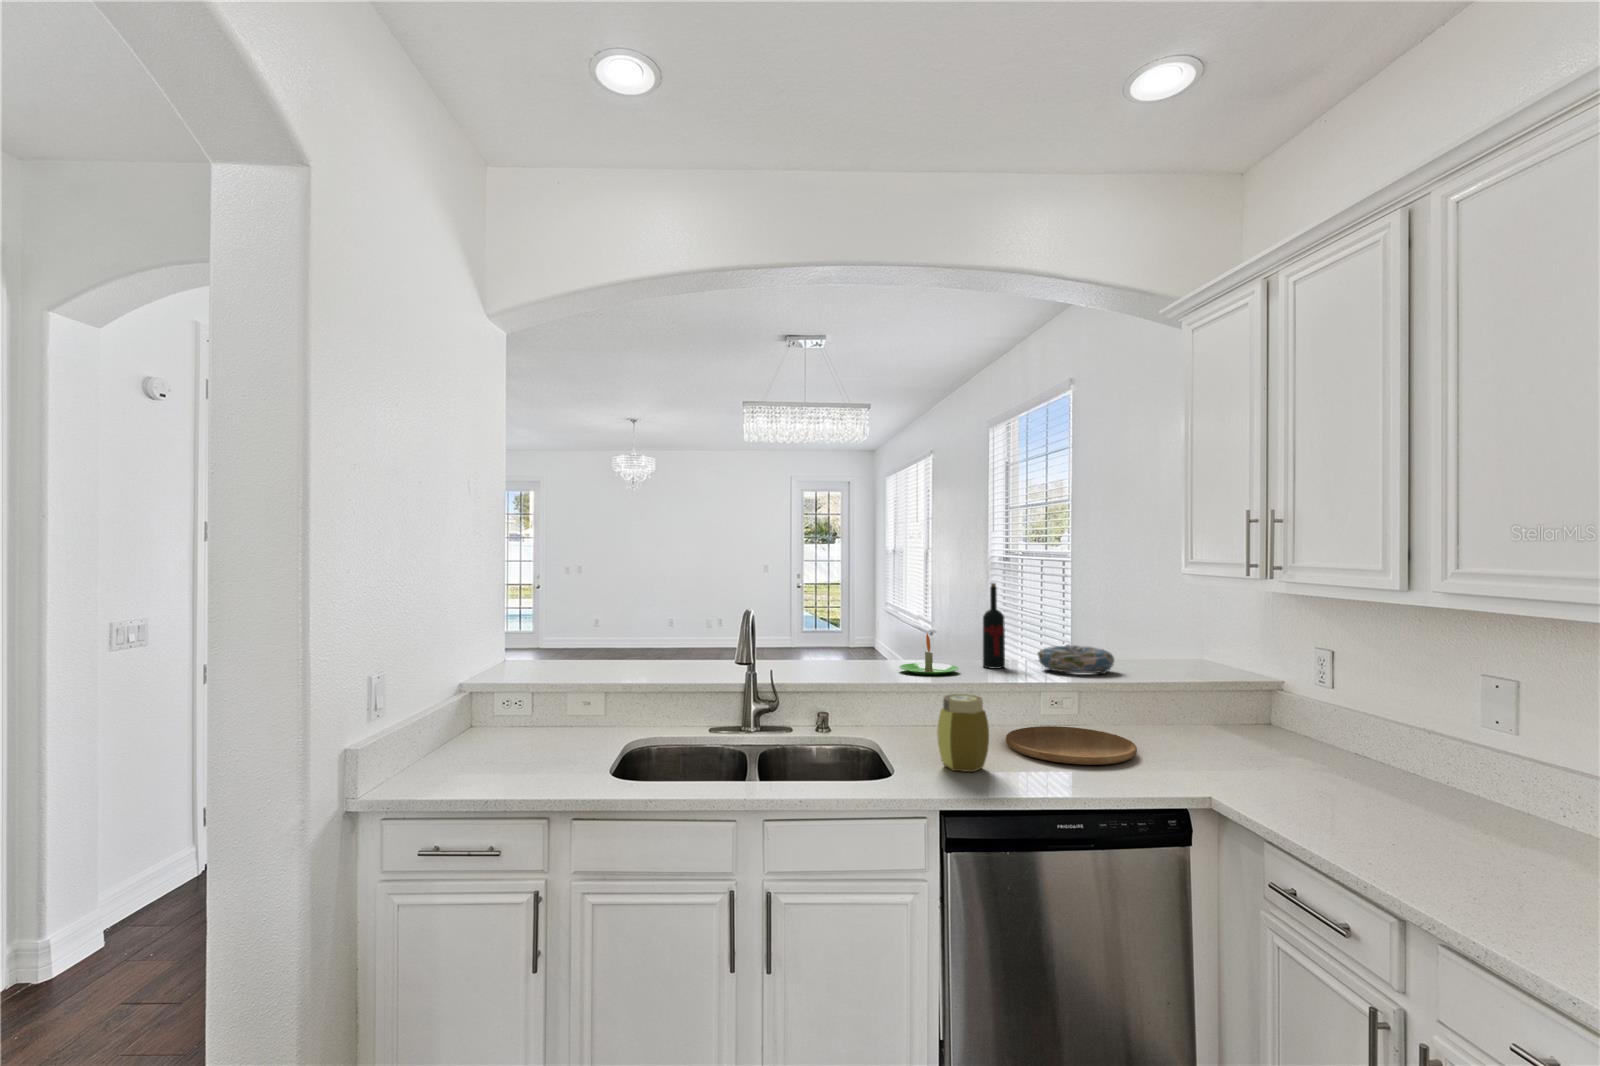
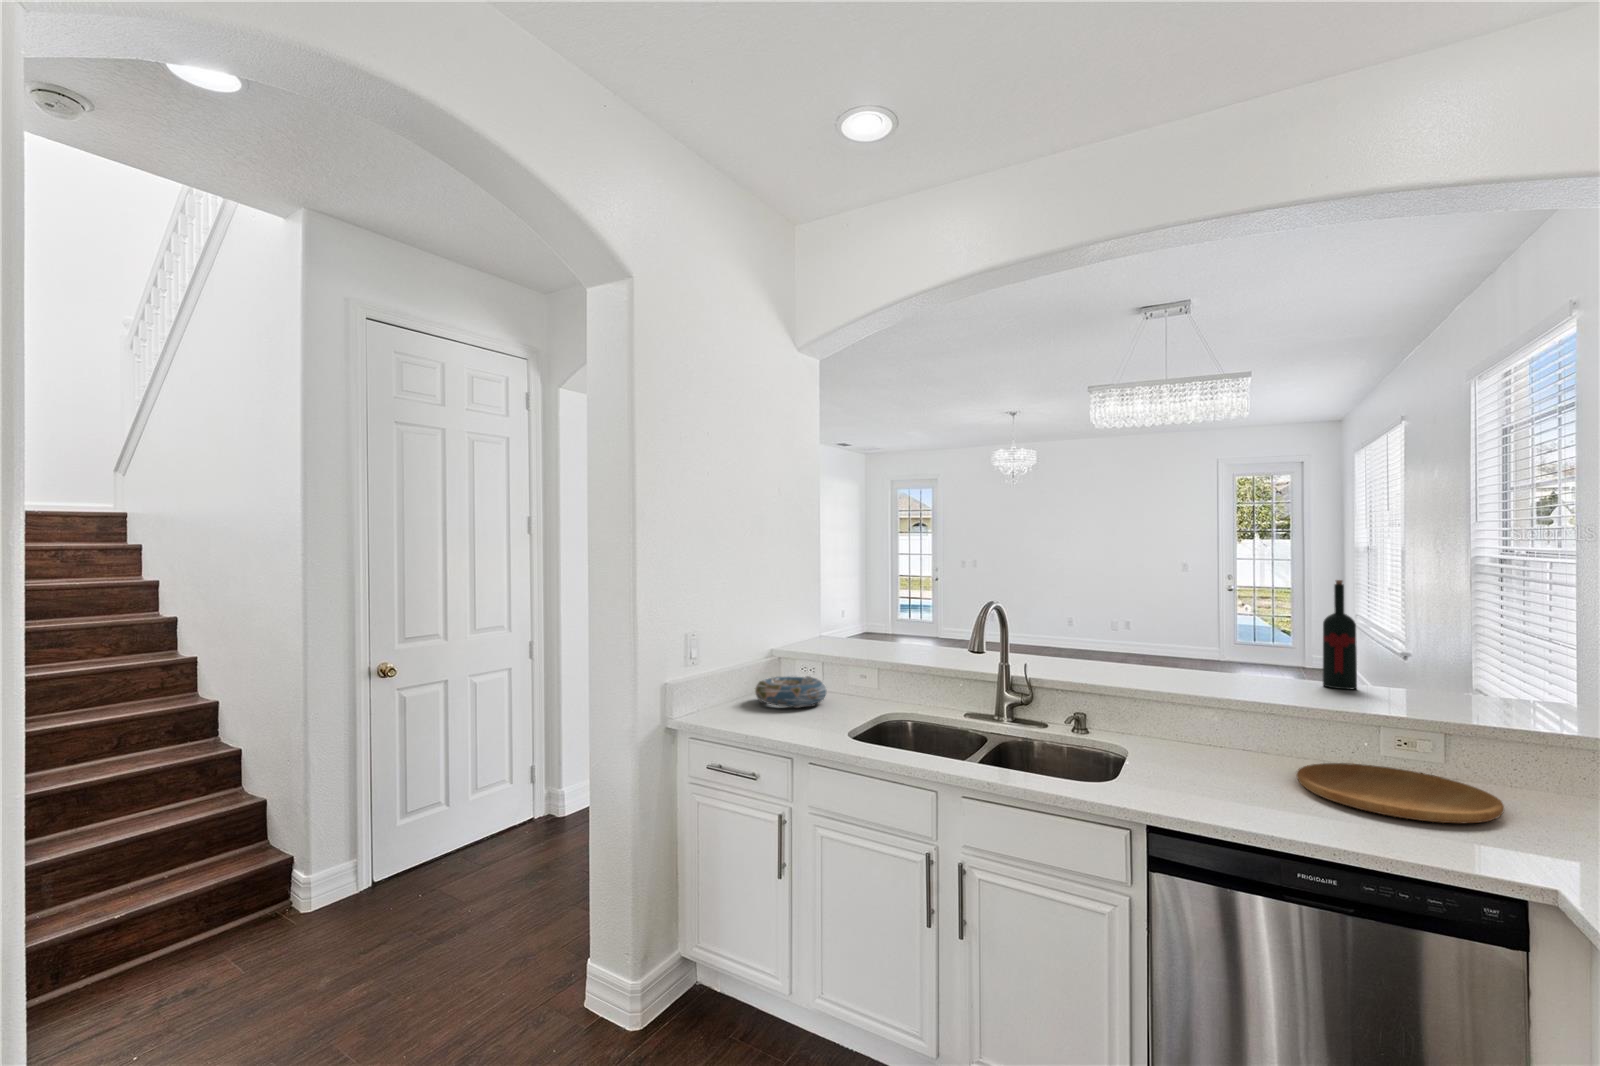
candle: present [899,634,959,675] -> none [1191,636,1272,687]
decorative bowl: present [1038,644,1114,674] -> present [755,676,826,708]
jar: present [937,694,989,772] -> none [1175,703,1240,796]

